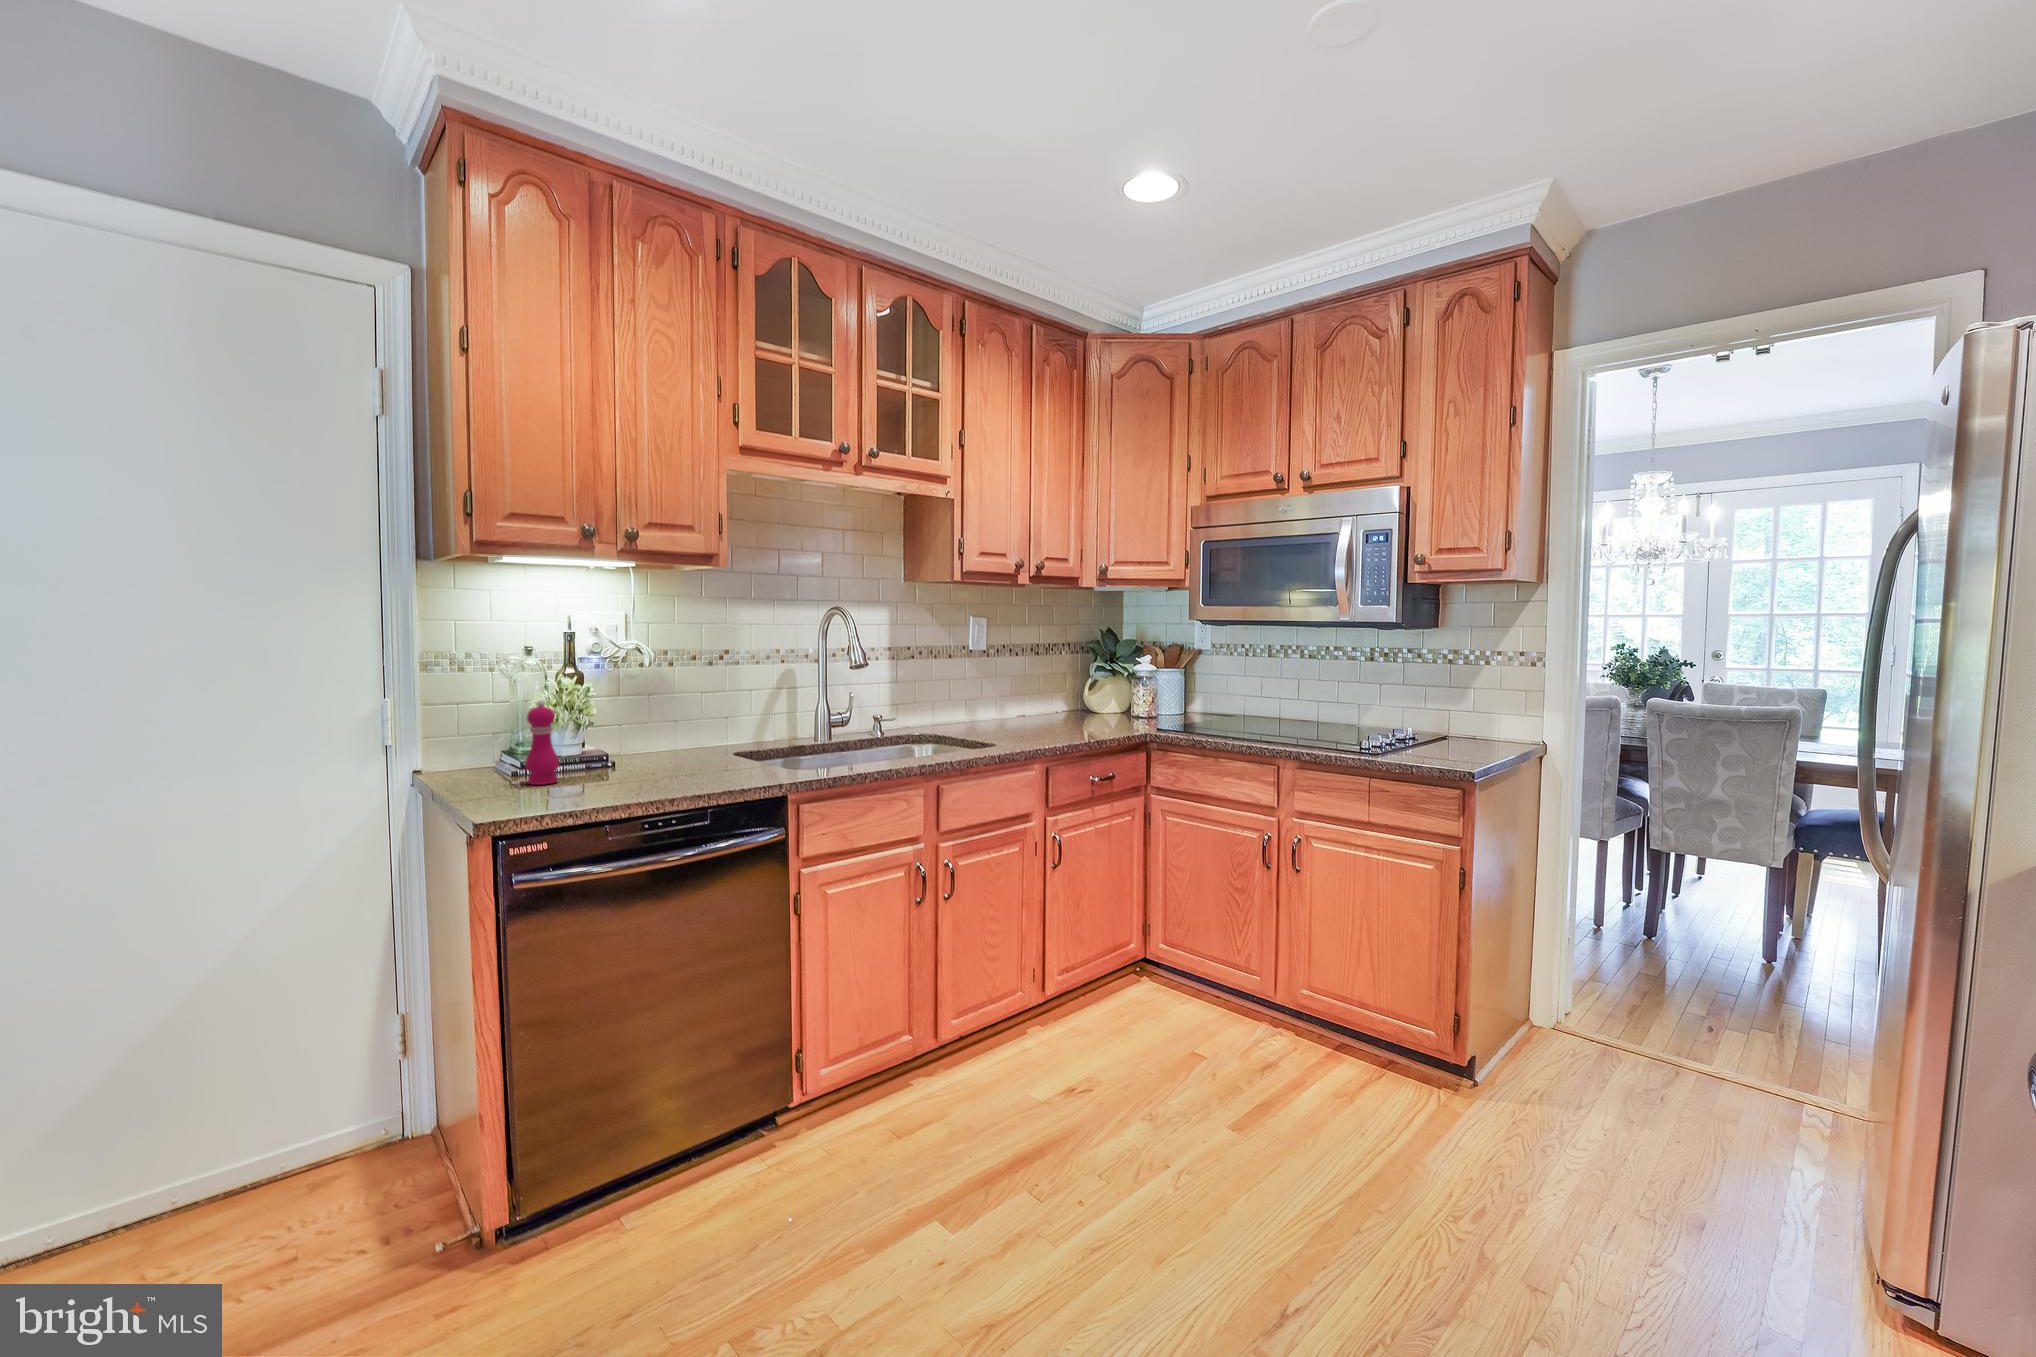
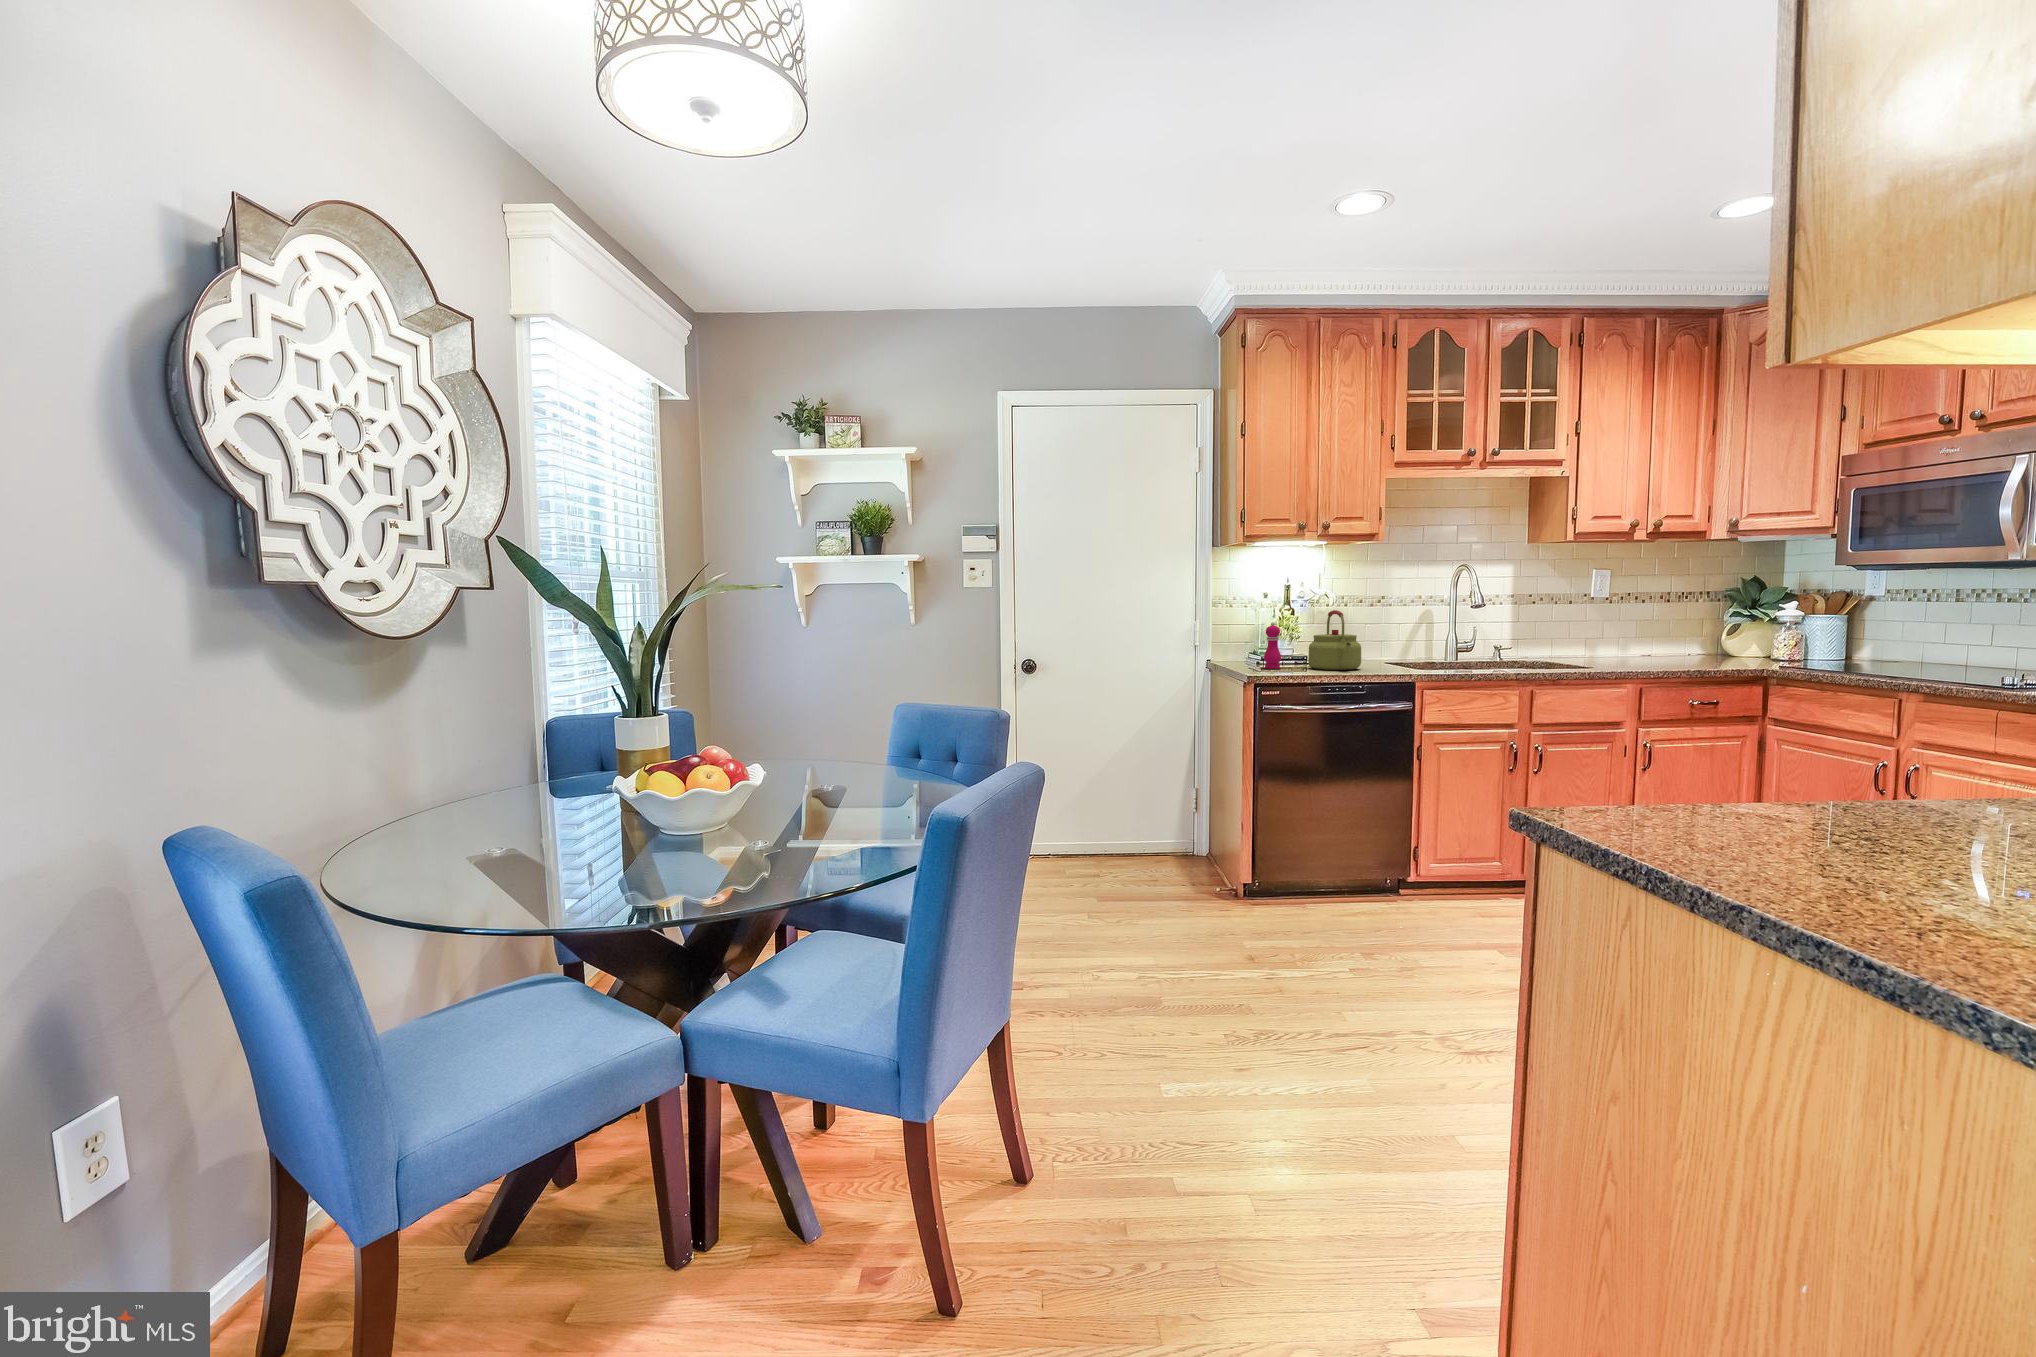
kettle: none [611,677,701,779] -> present [1308,610,1361,670]

